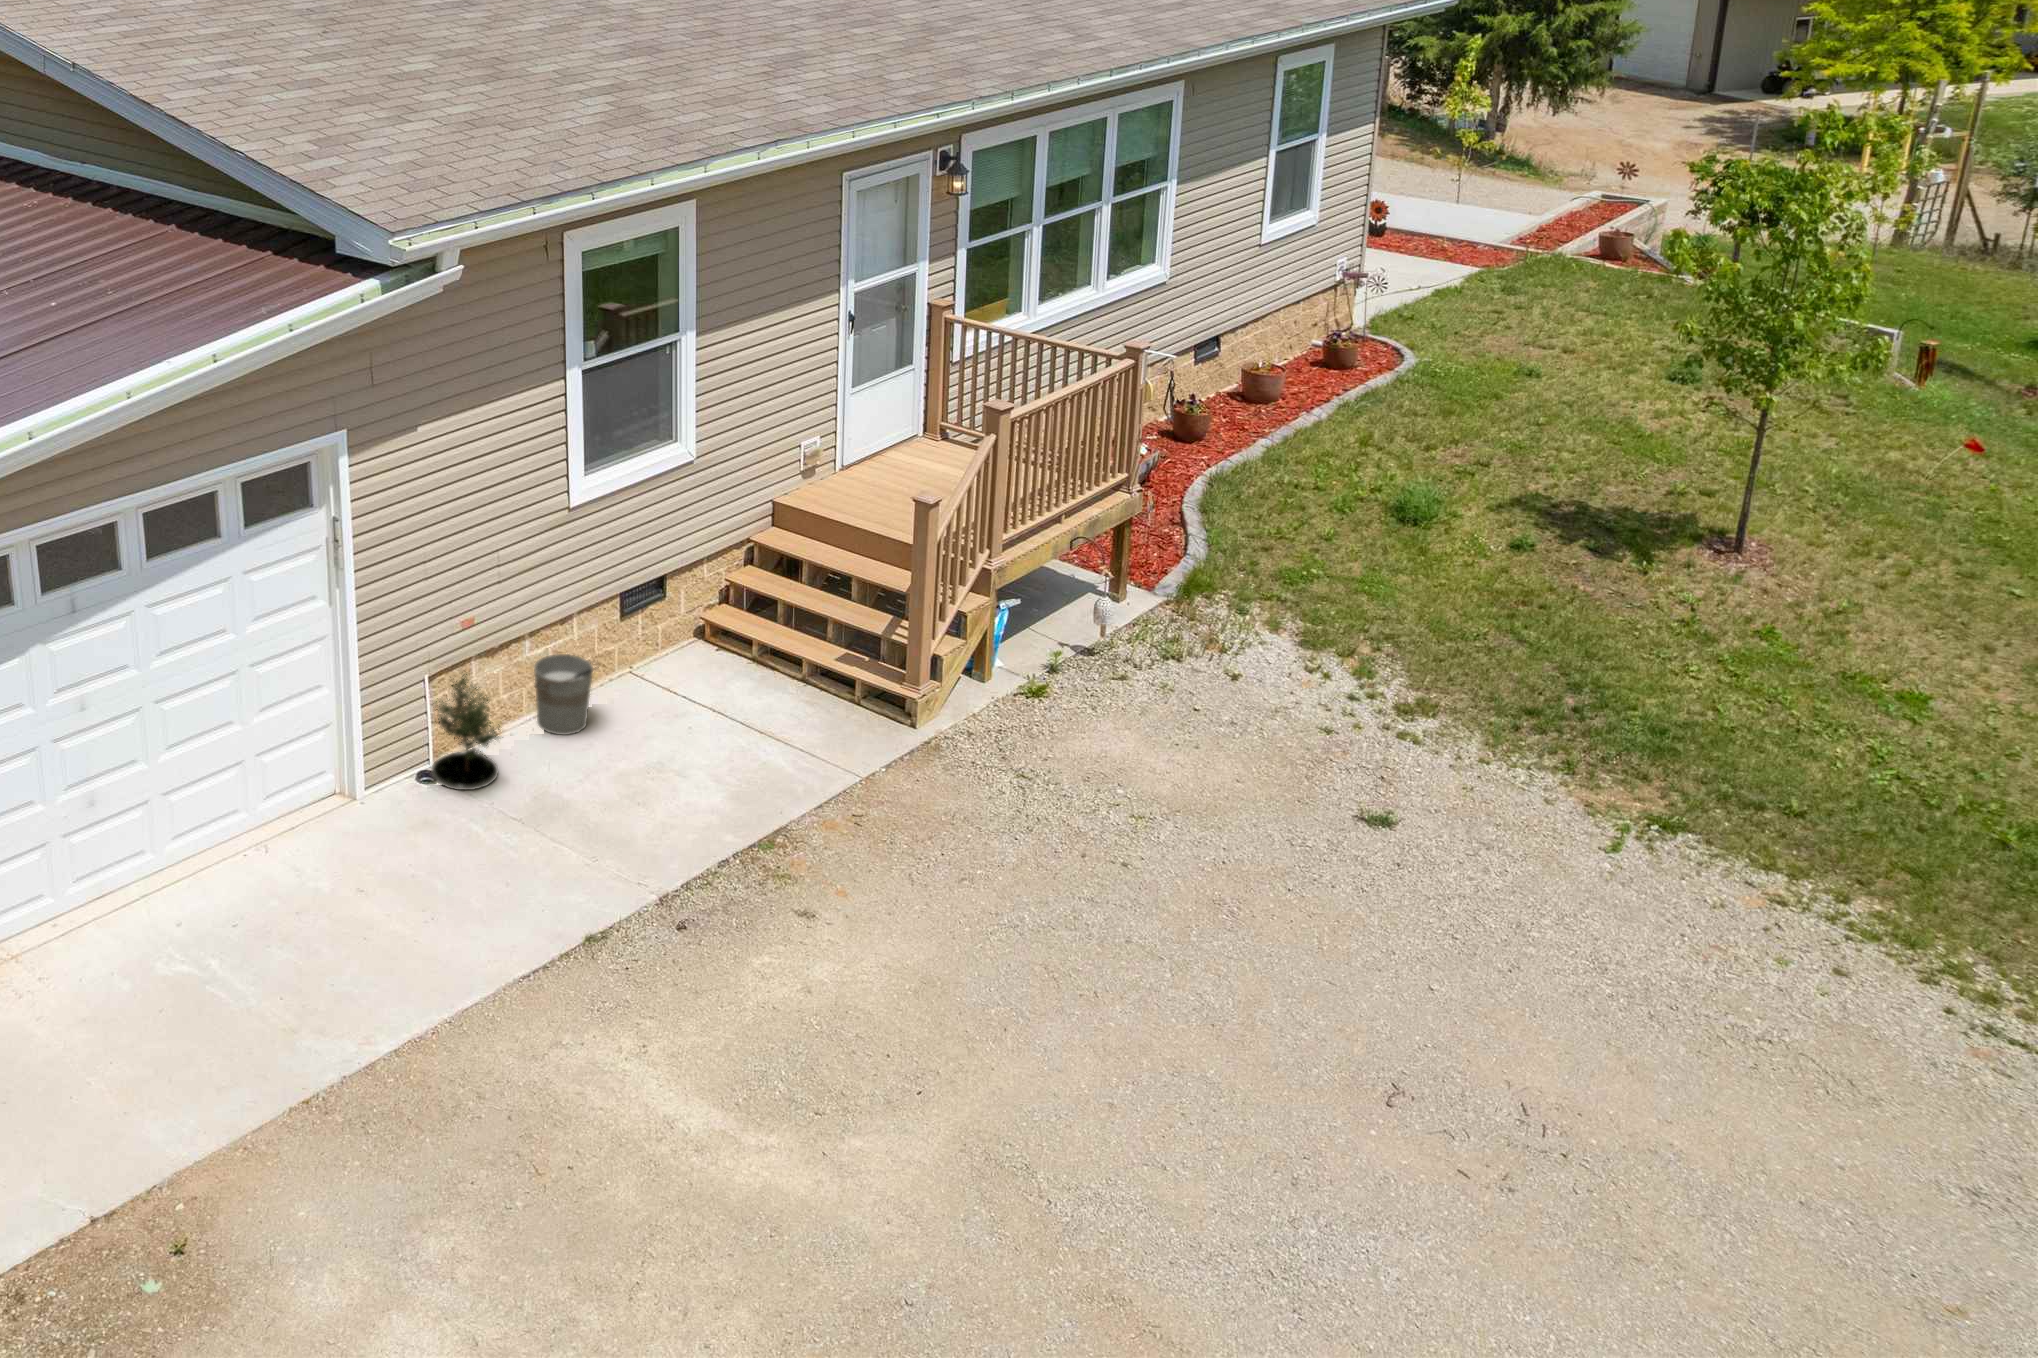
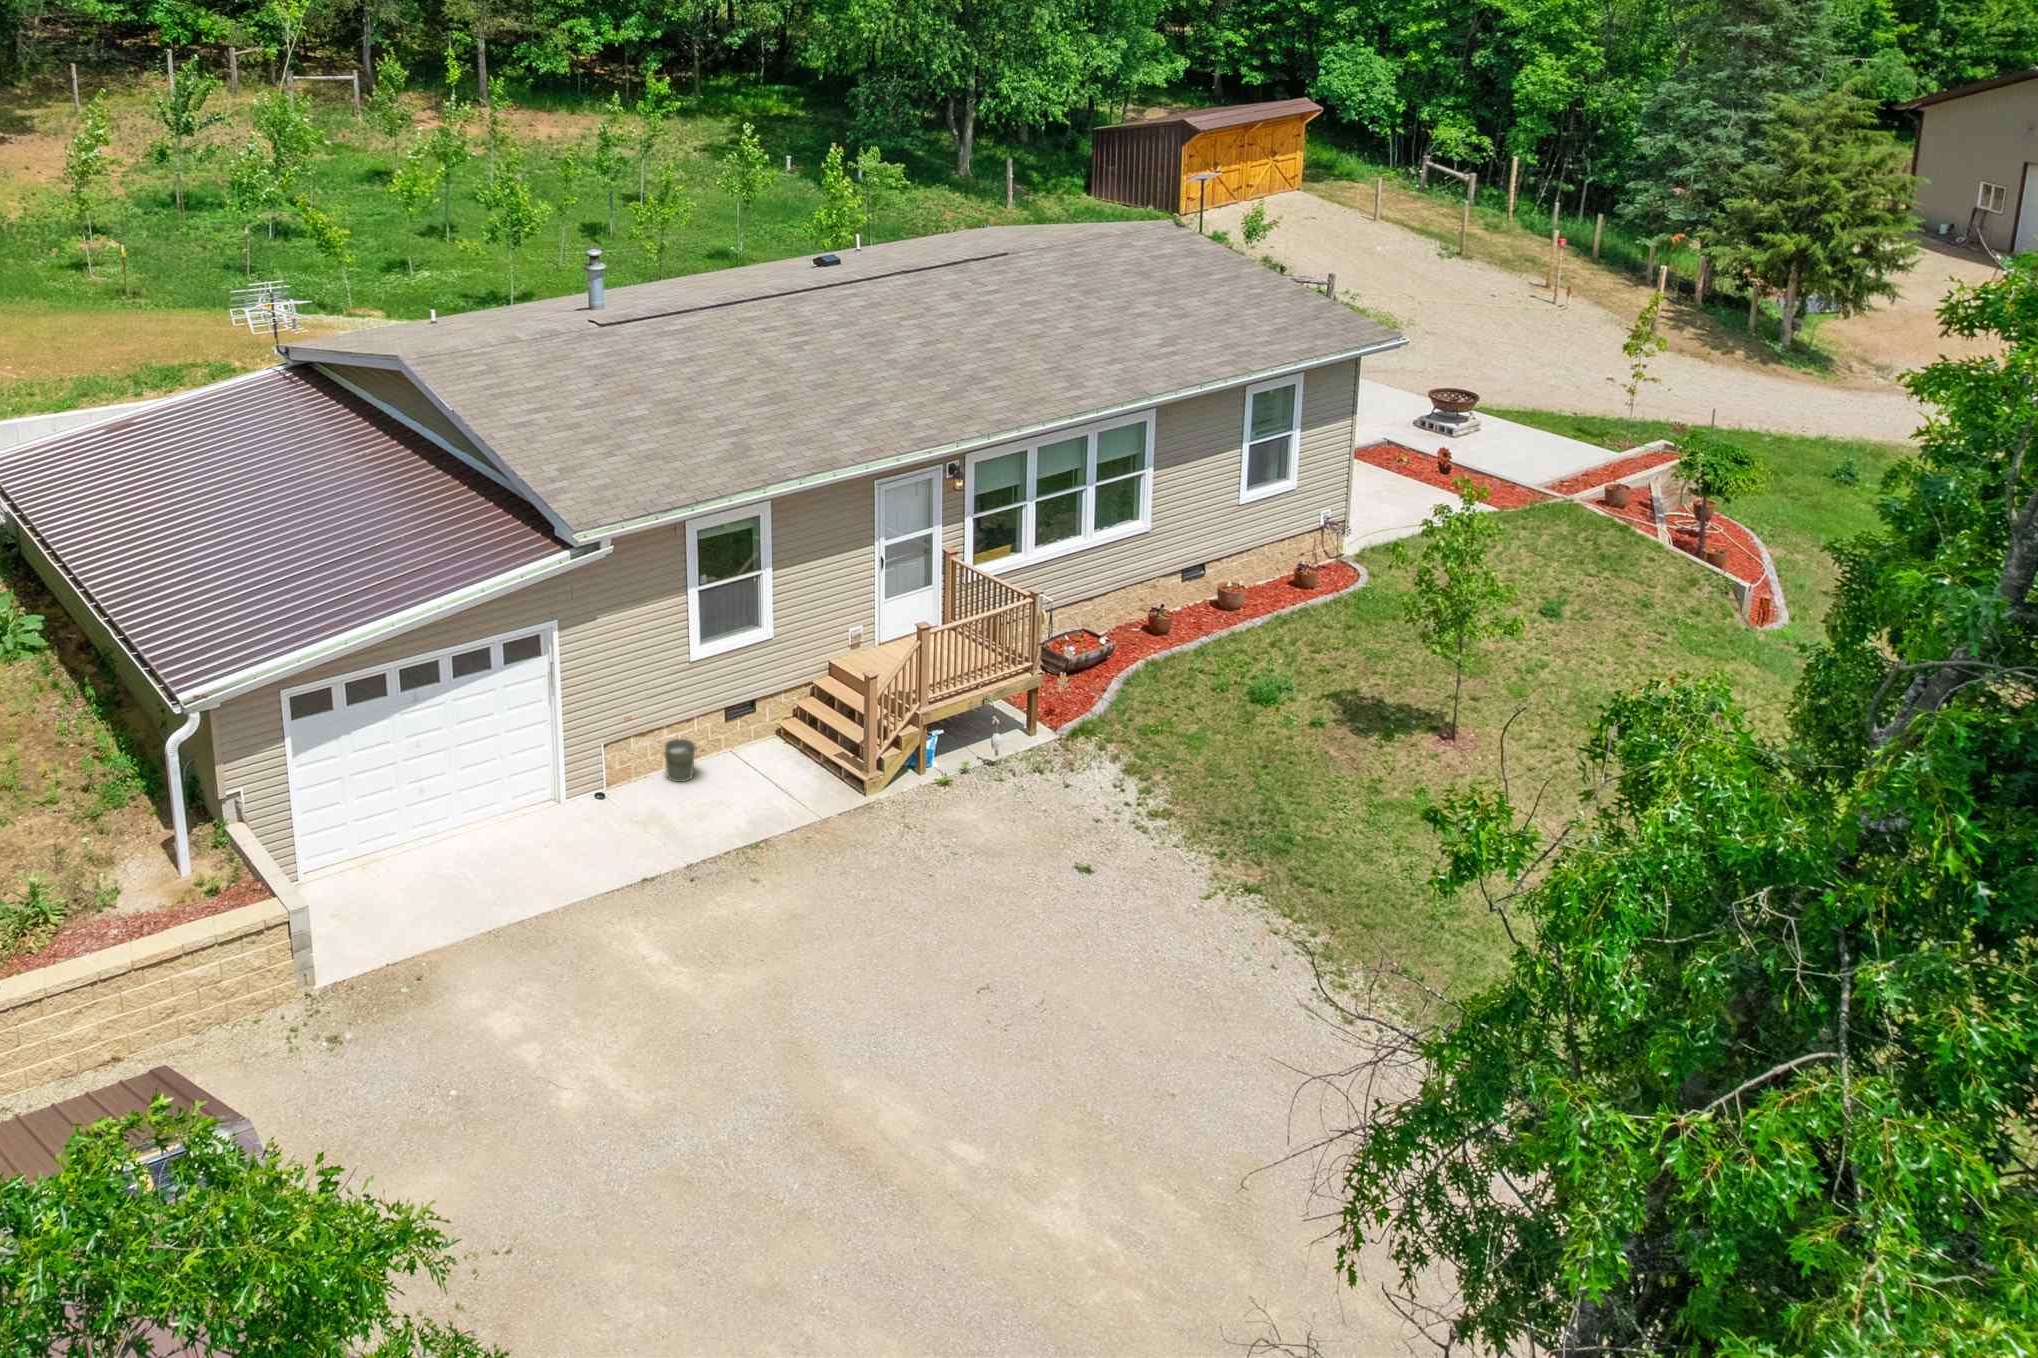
potted tree: present [431,672,503,790] -> none [600,742,637,805]

